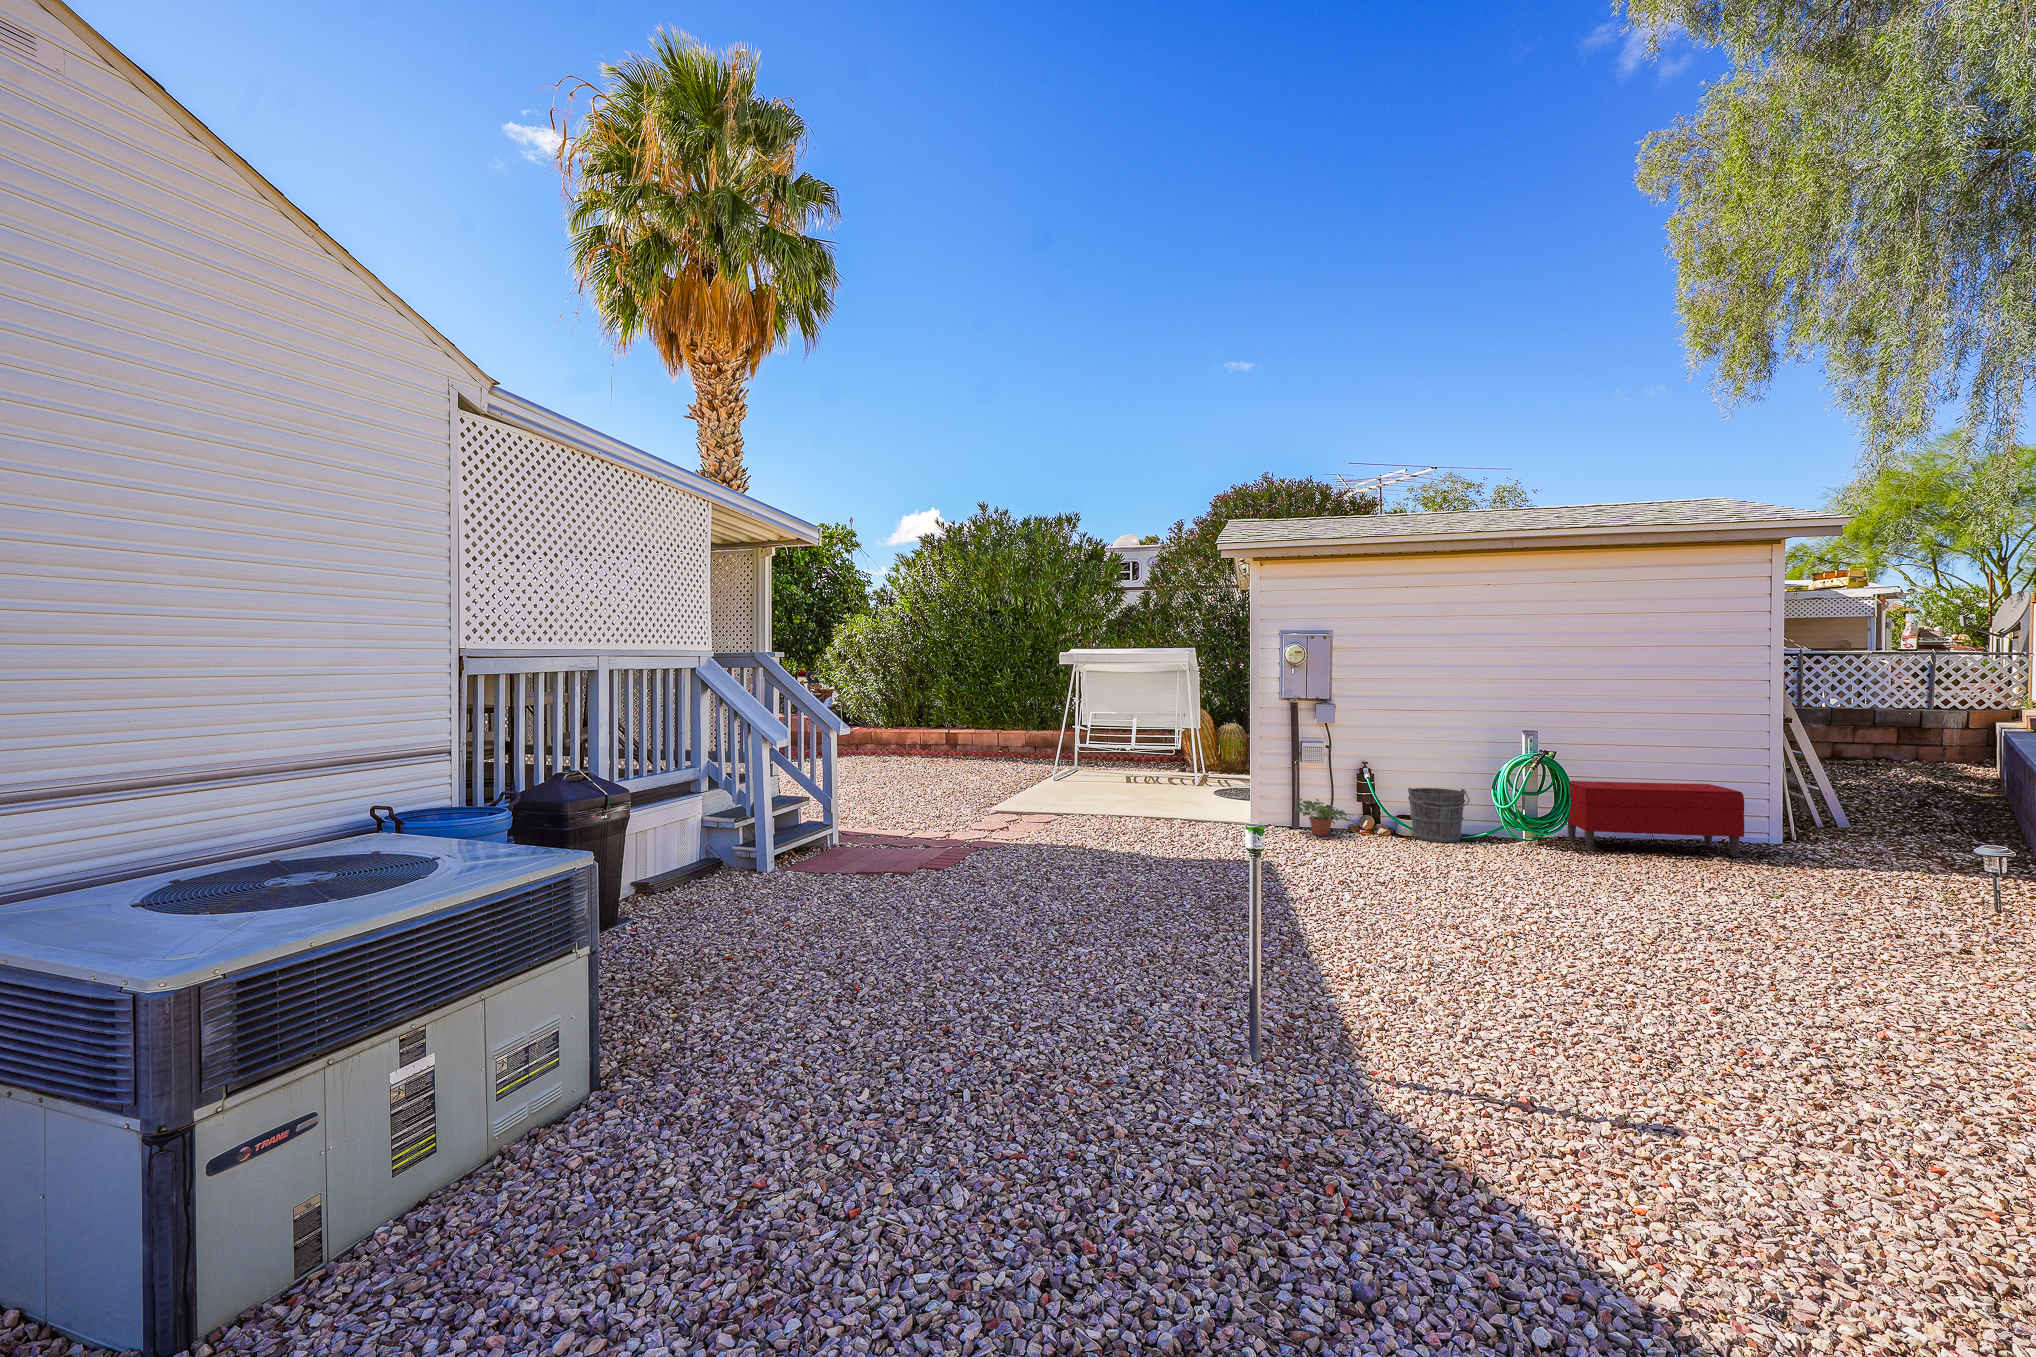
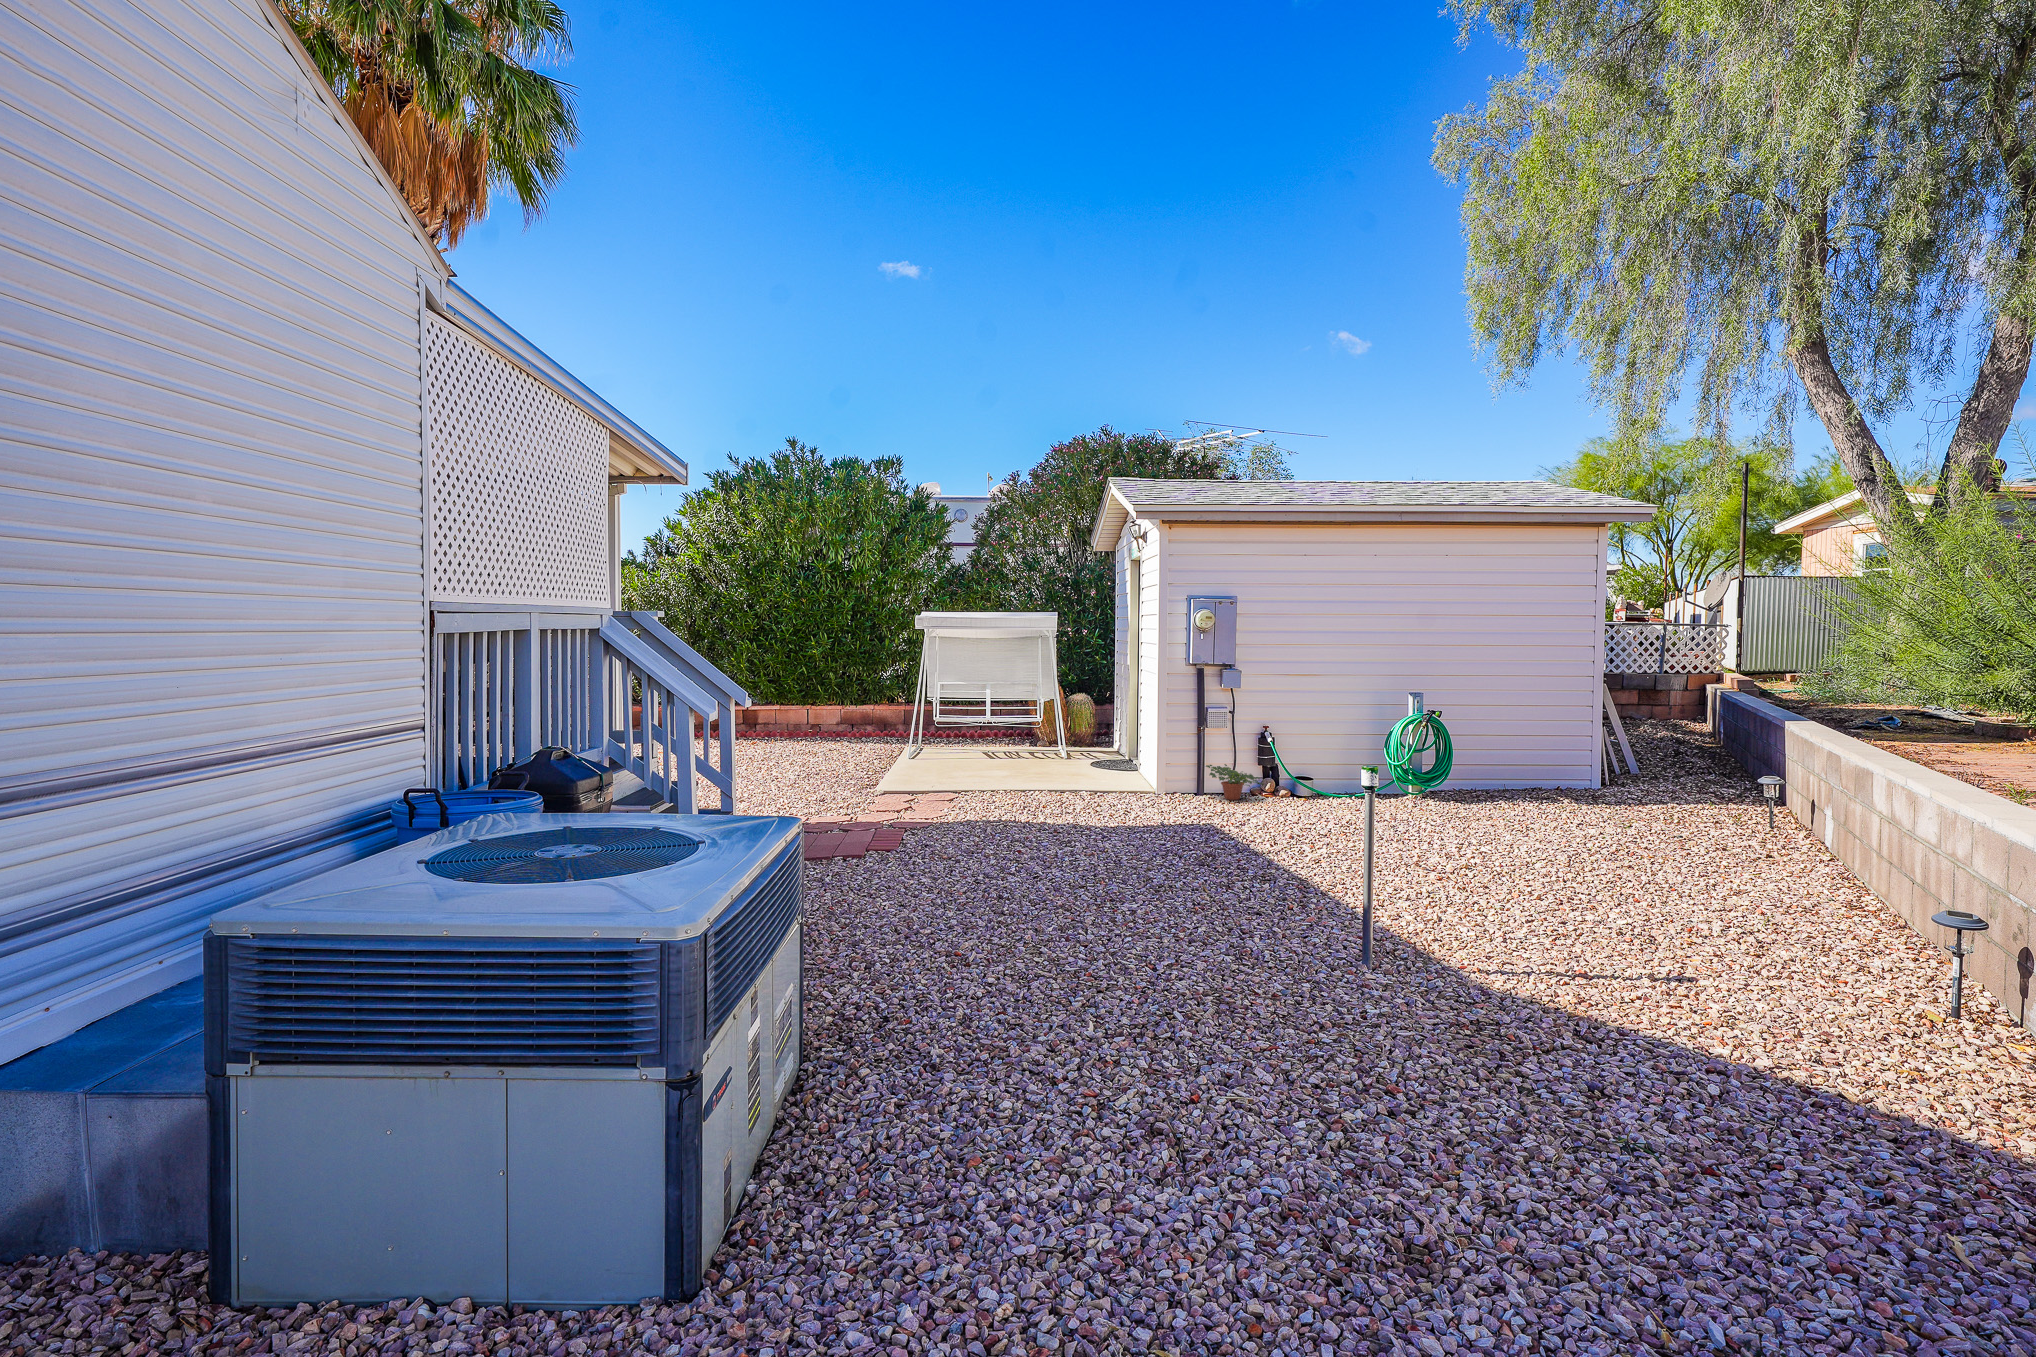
bench: present [1568,781,1744,857] -> none [1437,739,1582,802]
bucket: present [1408,788,1470,842] -> none [1309,750,1366,800]

